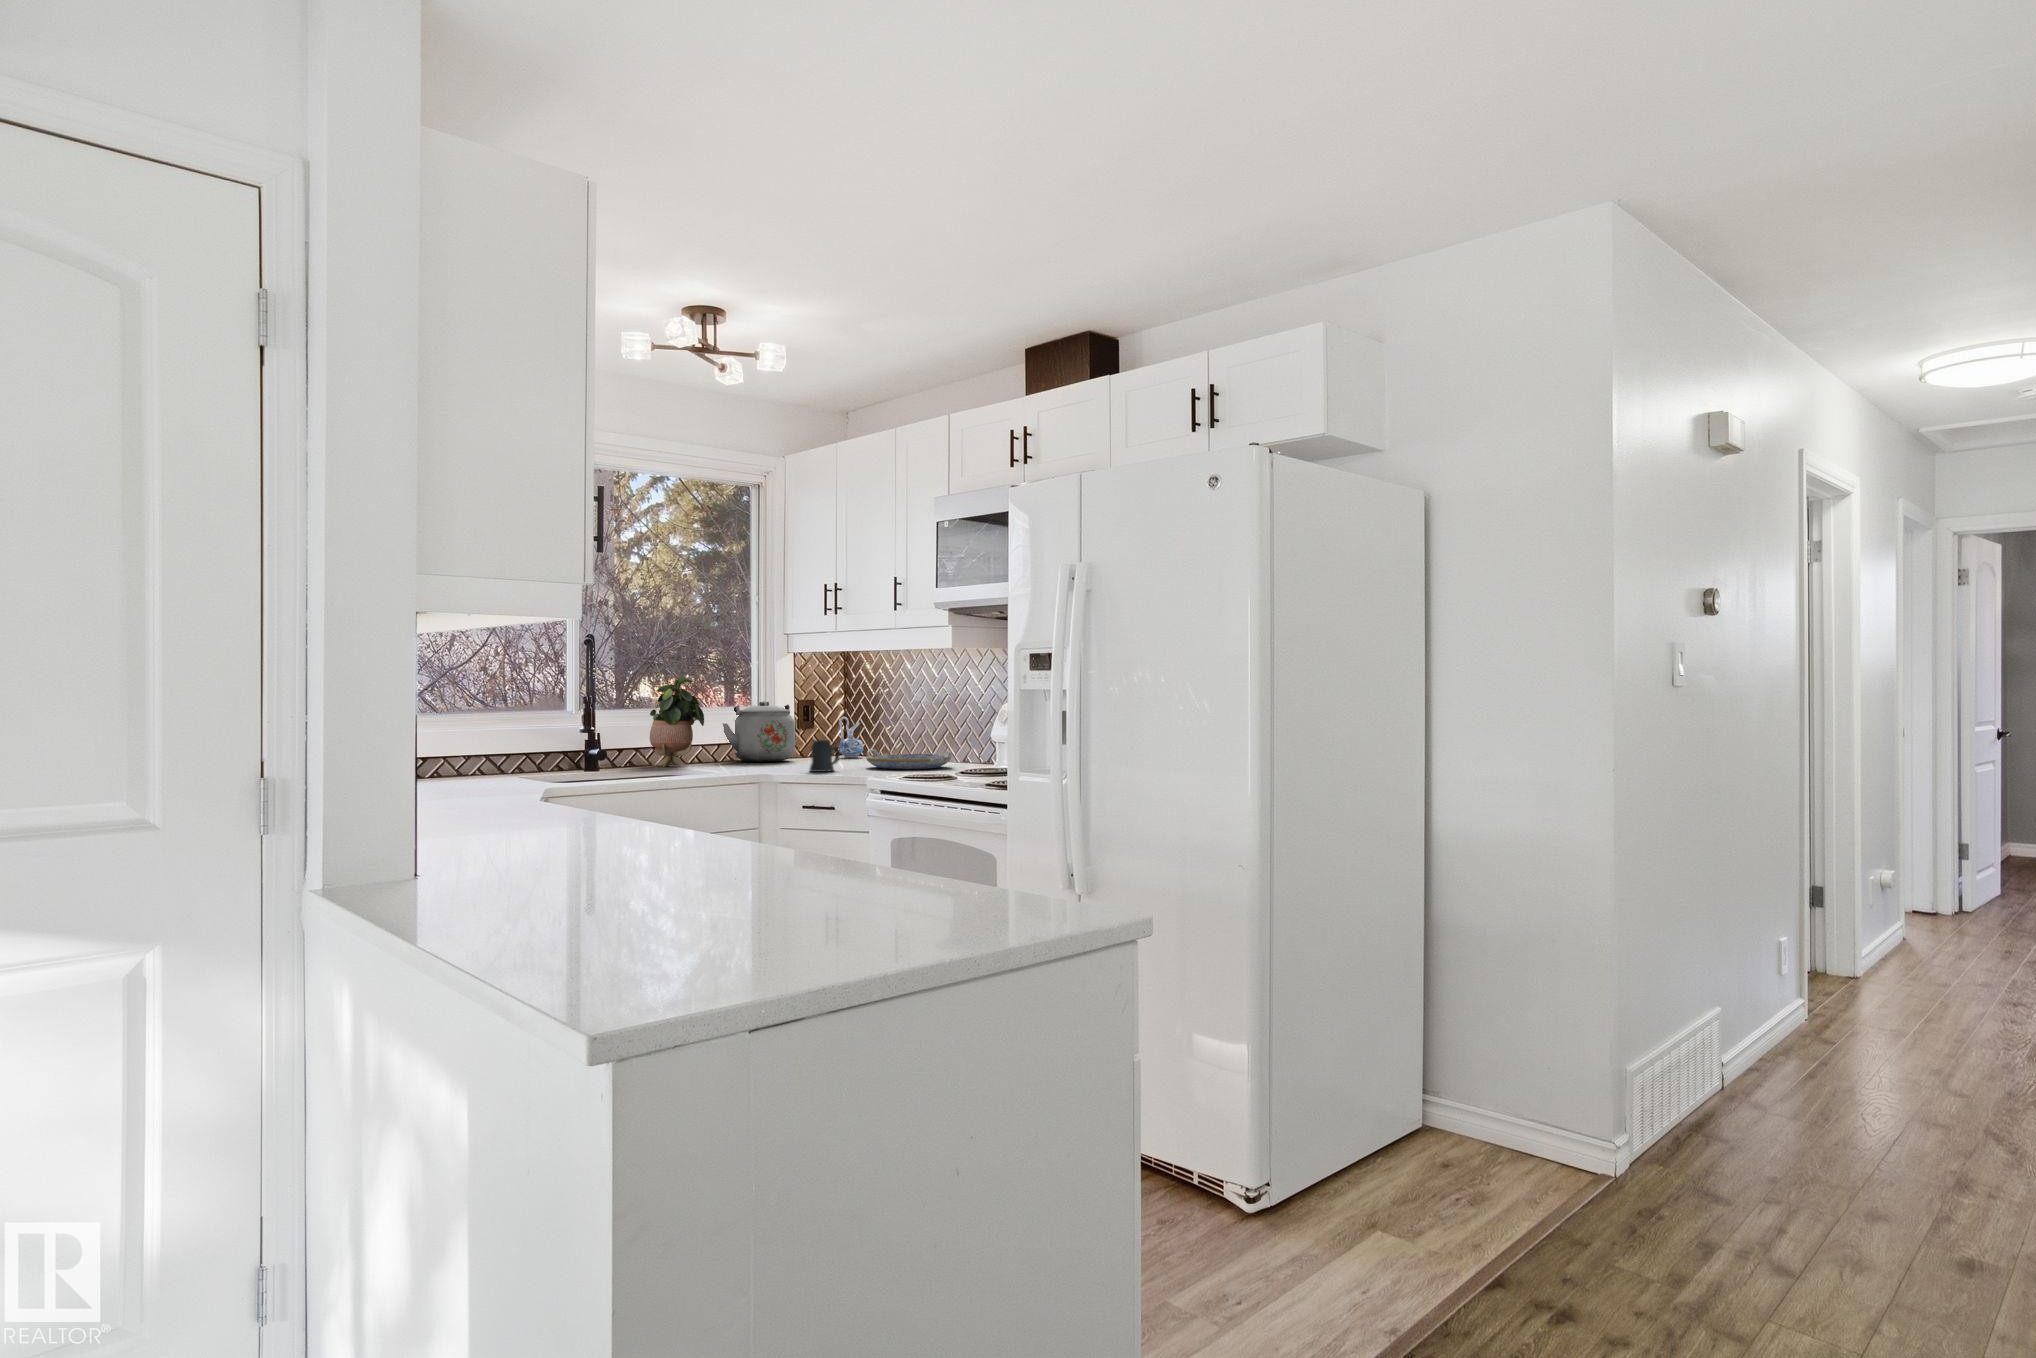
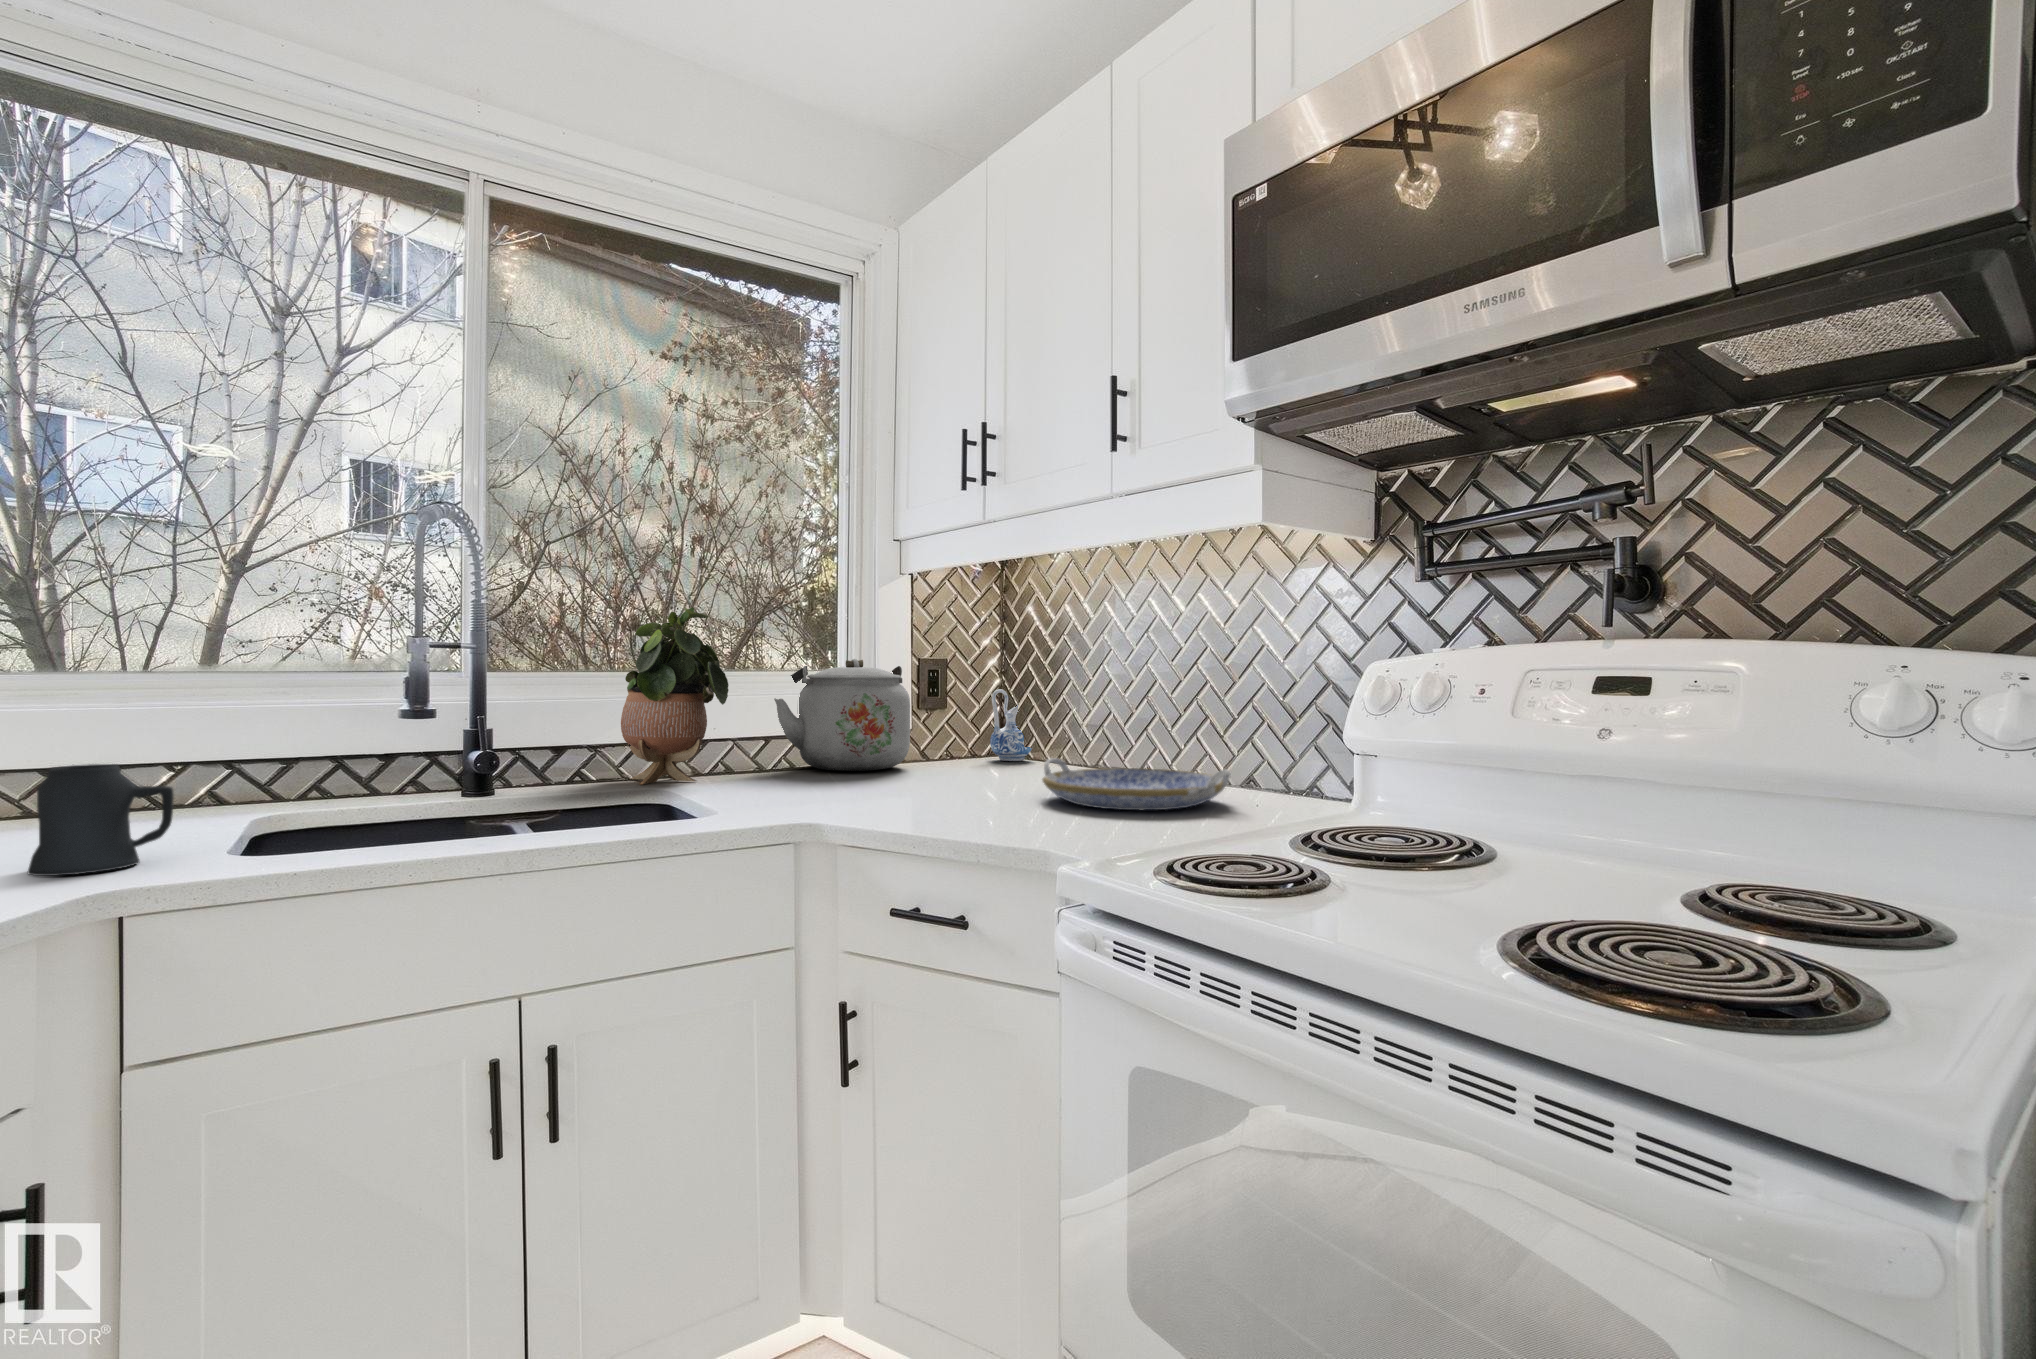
mug: present [810,740,840,772] -> present [28,764,174,876]

